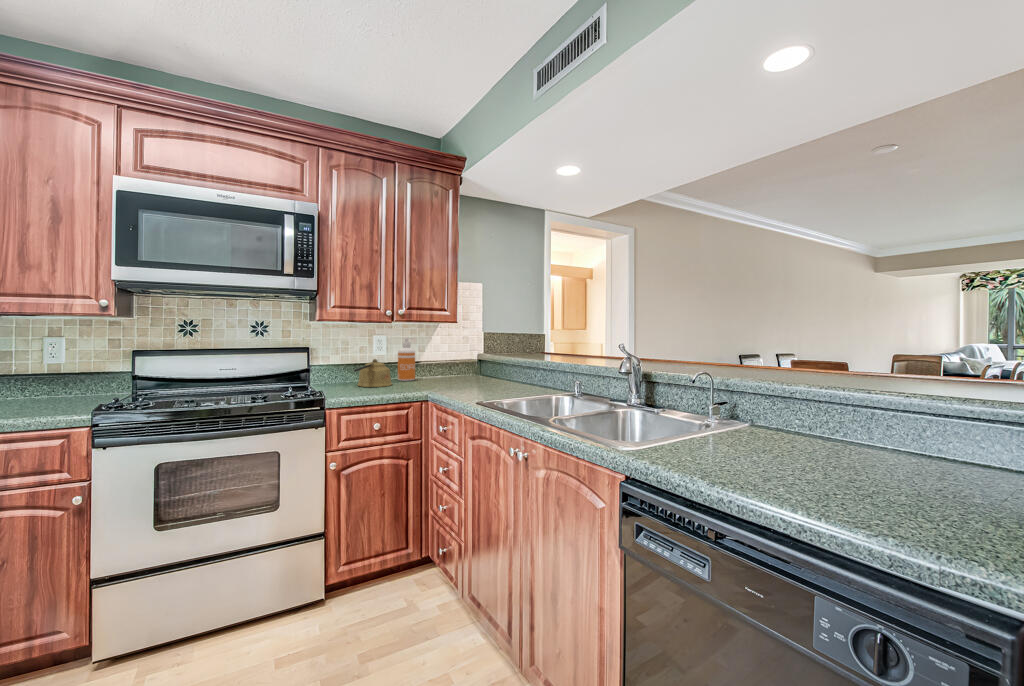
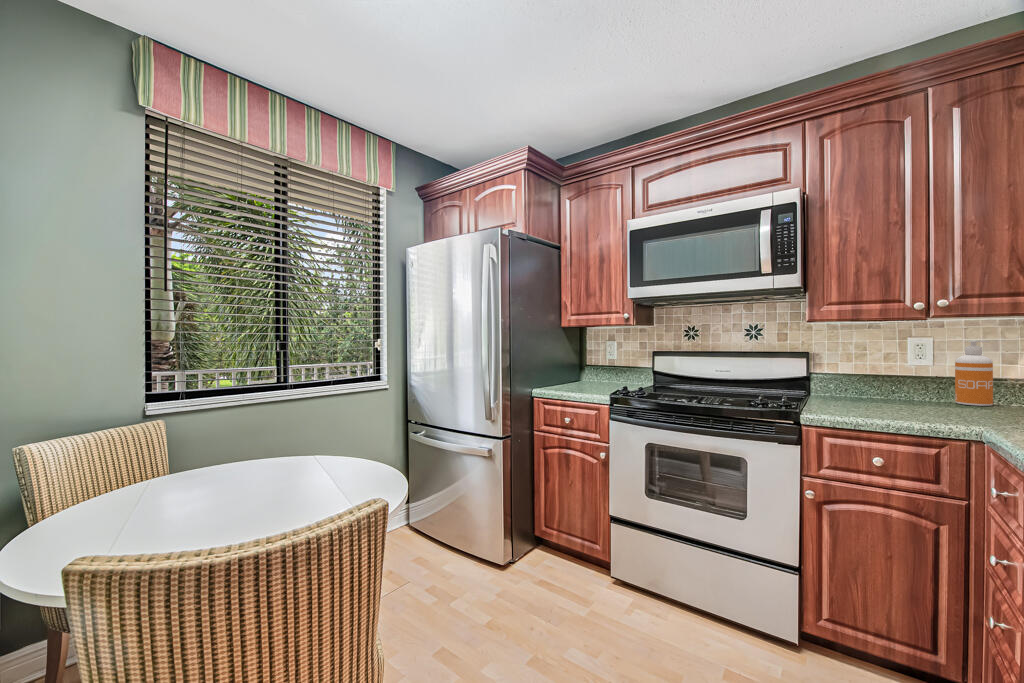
kettle: present [354,359,392,387] -> none [864,370,934,409]

